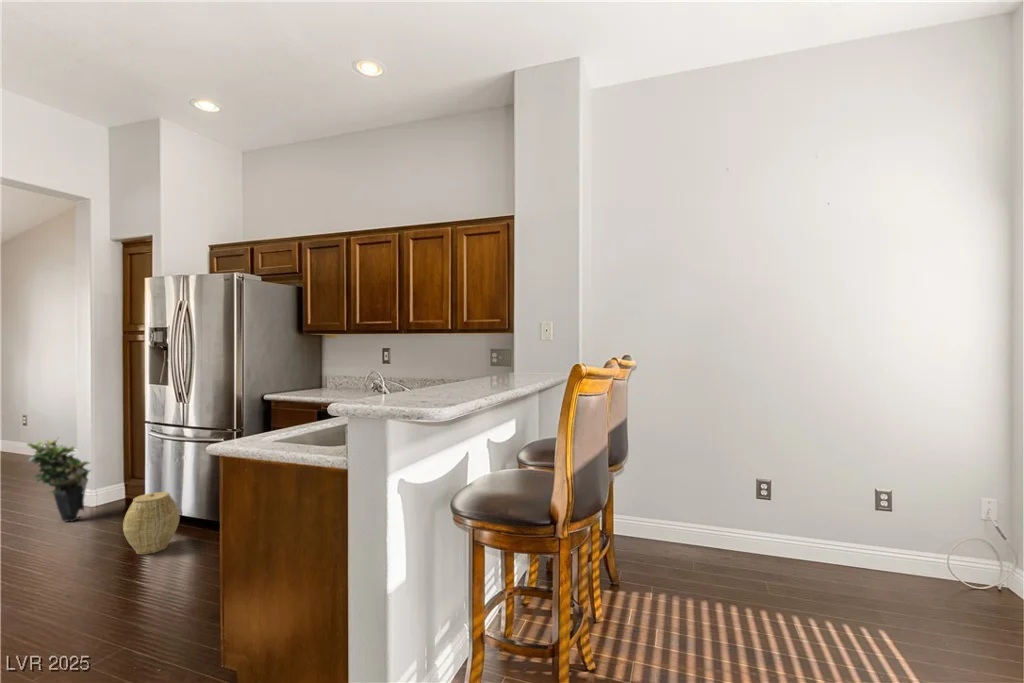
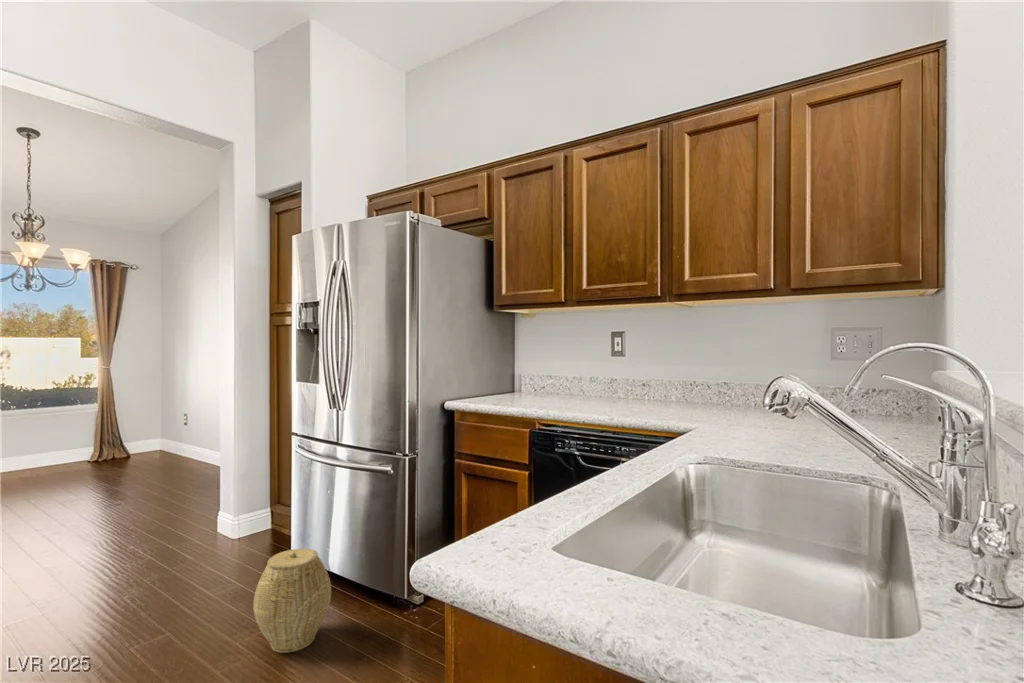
potted plant: present [27,440,89,522] -> none [156,448,230,564]

